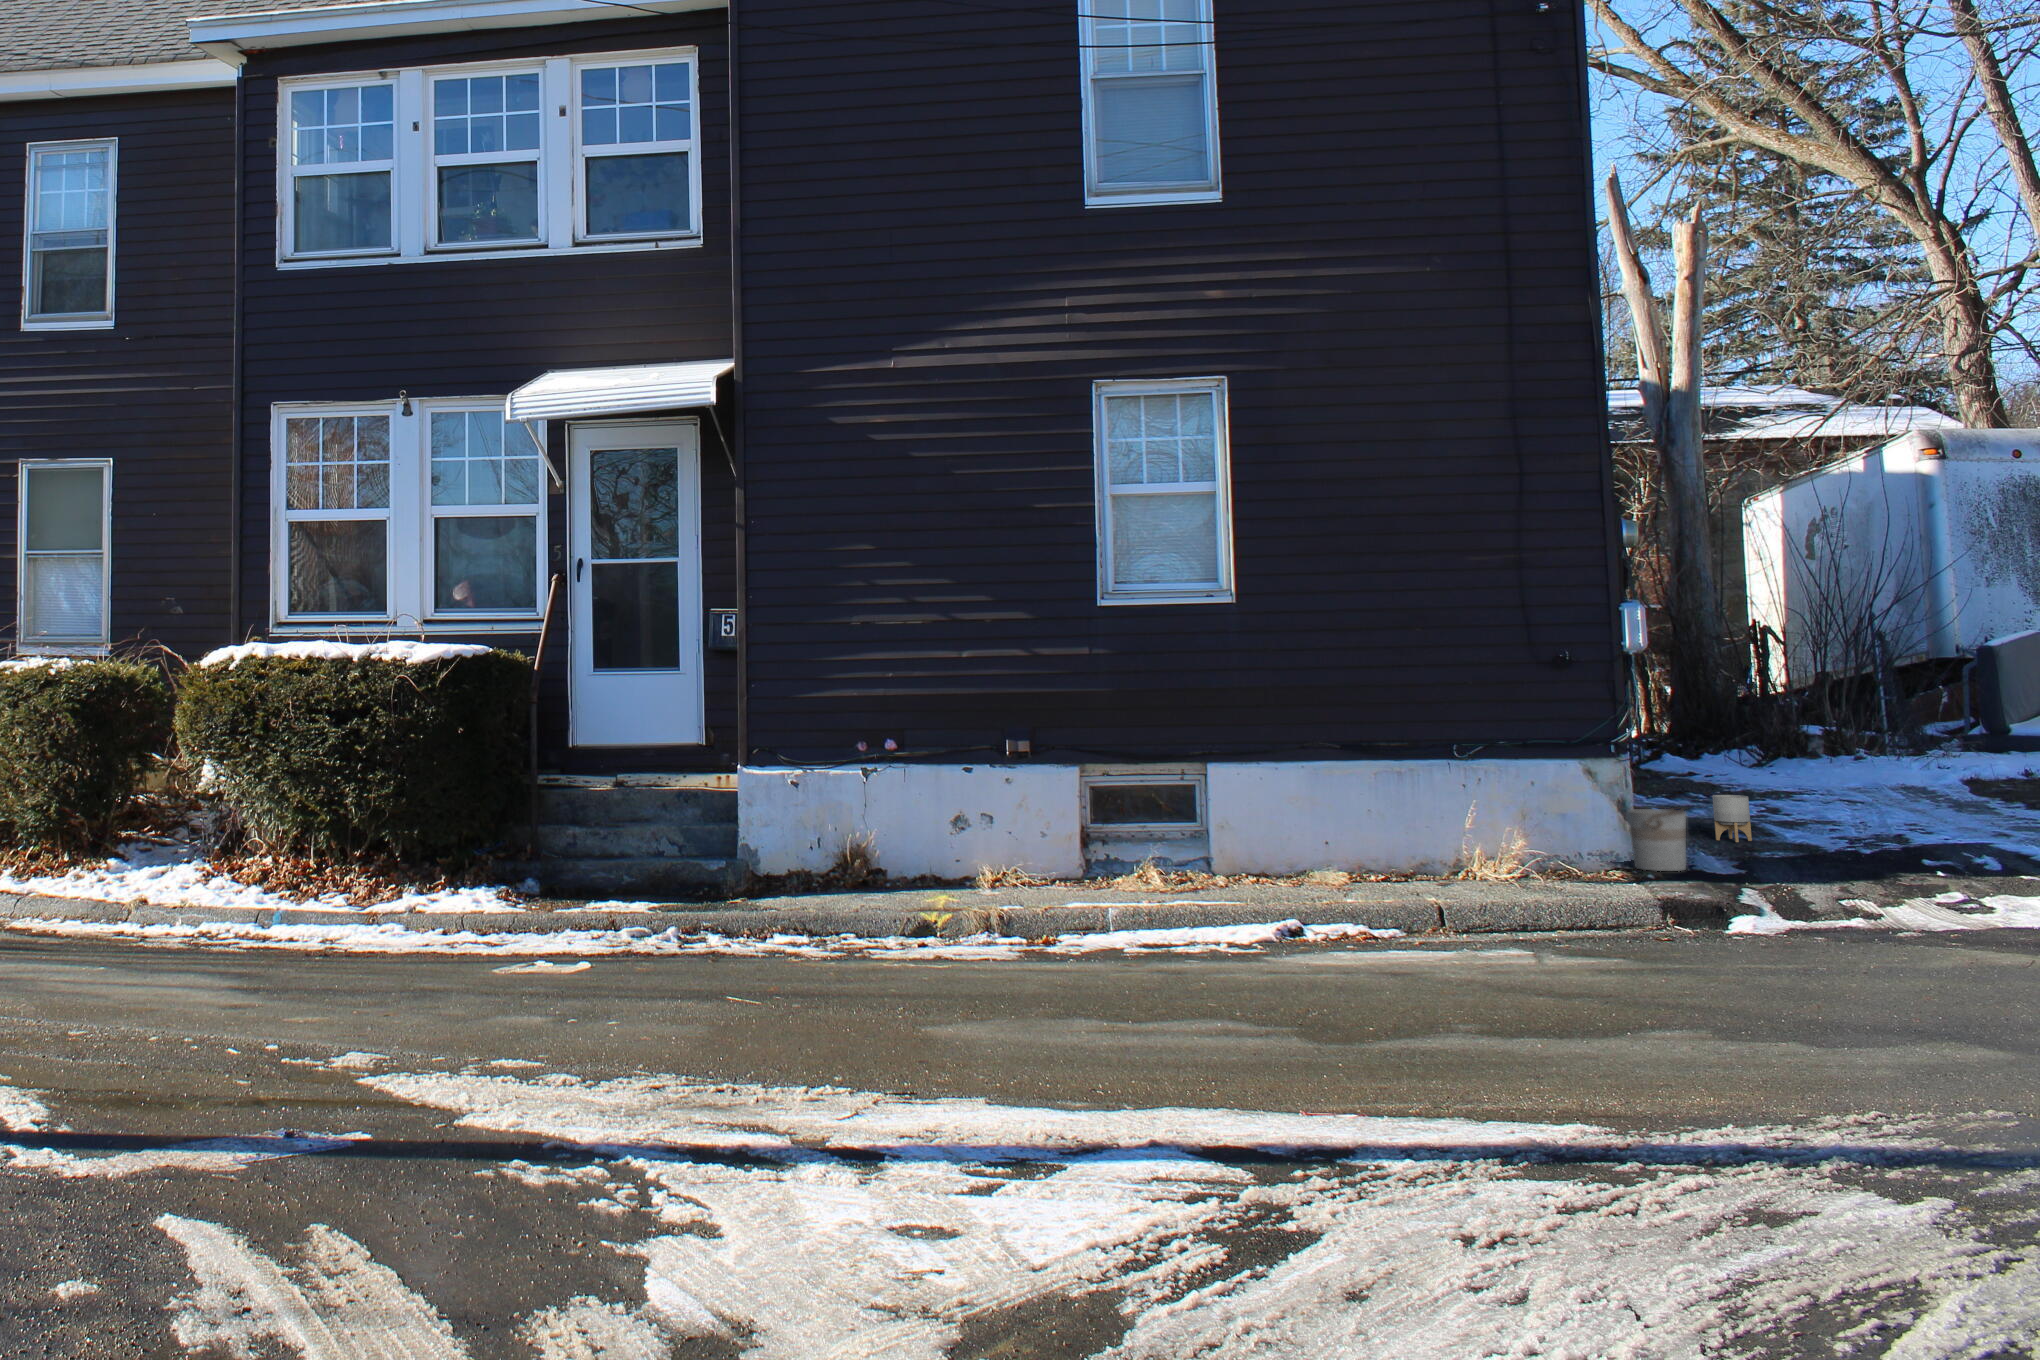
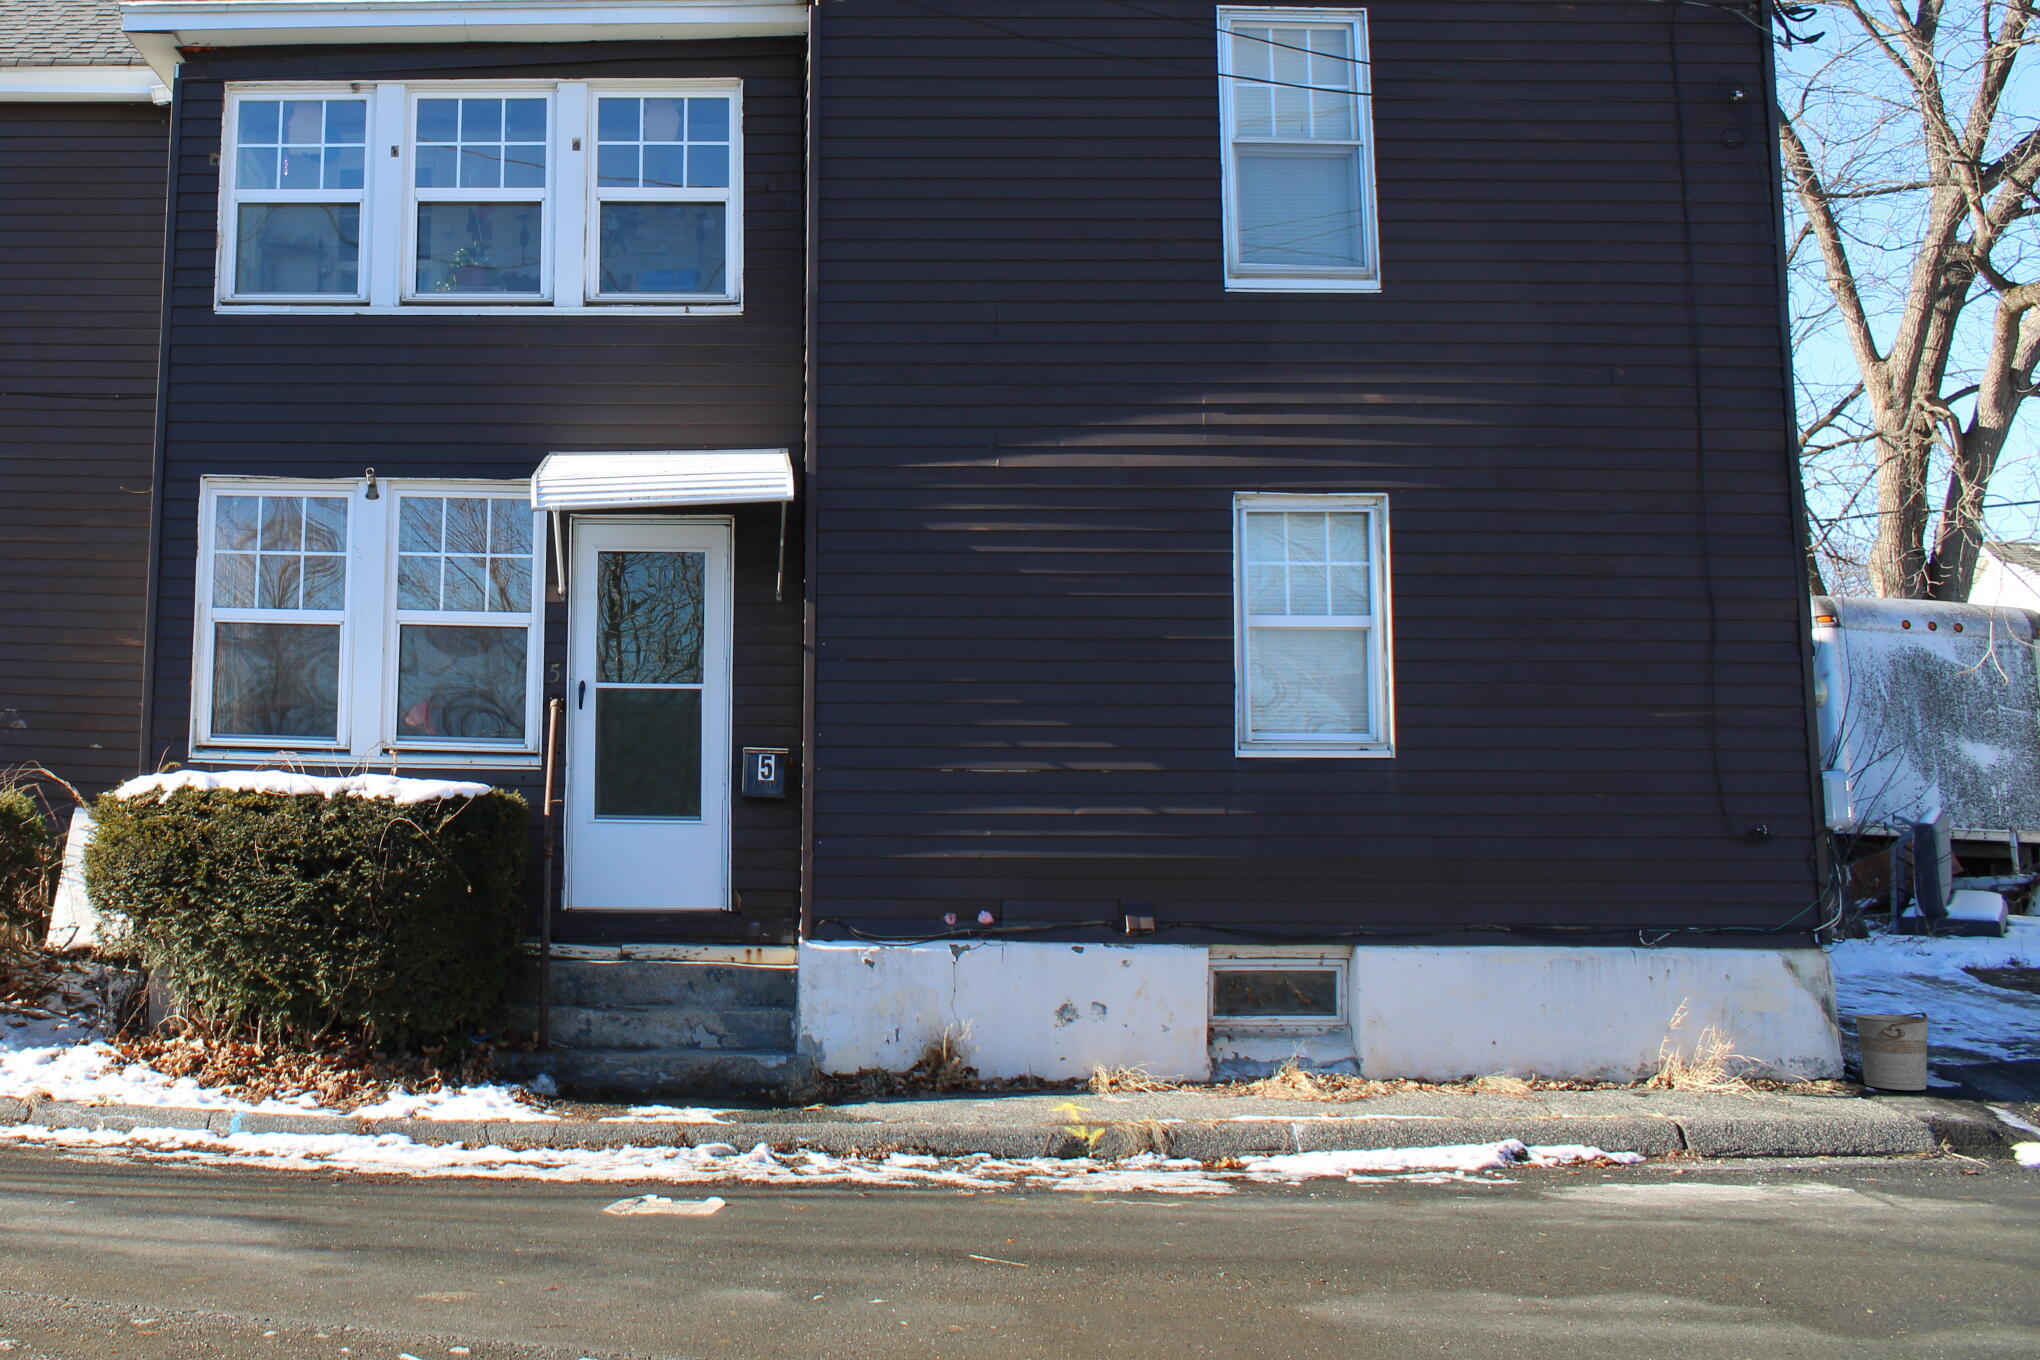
planter: present [1712,795,1752,842] -> none [1928,998,1974,1055]

